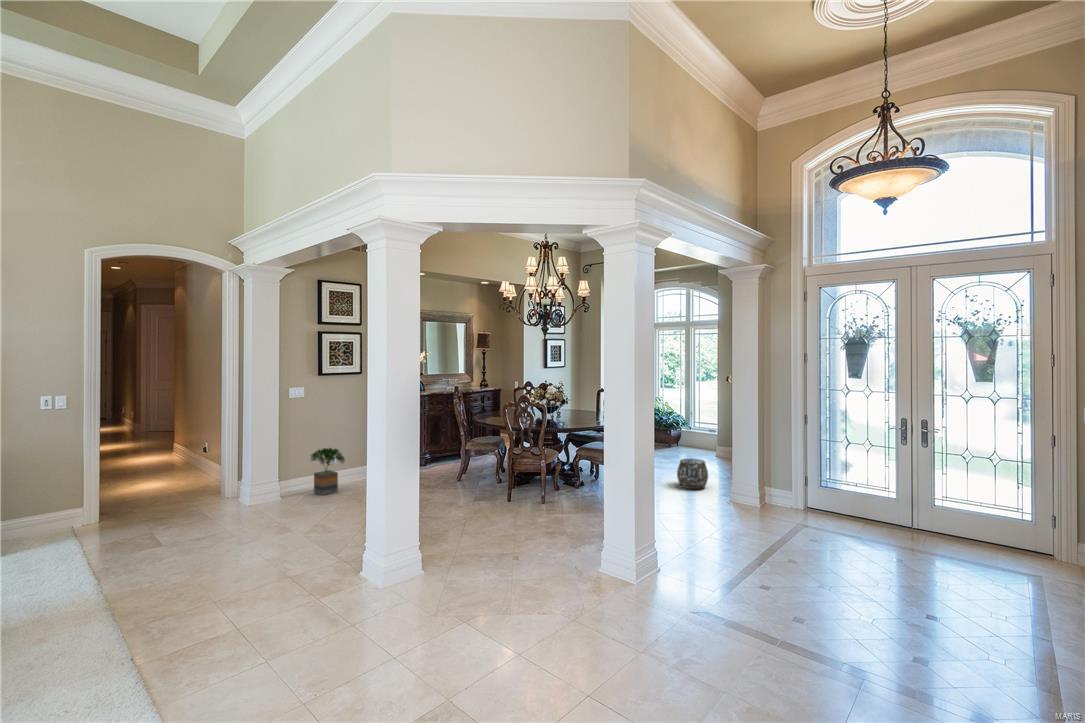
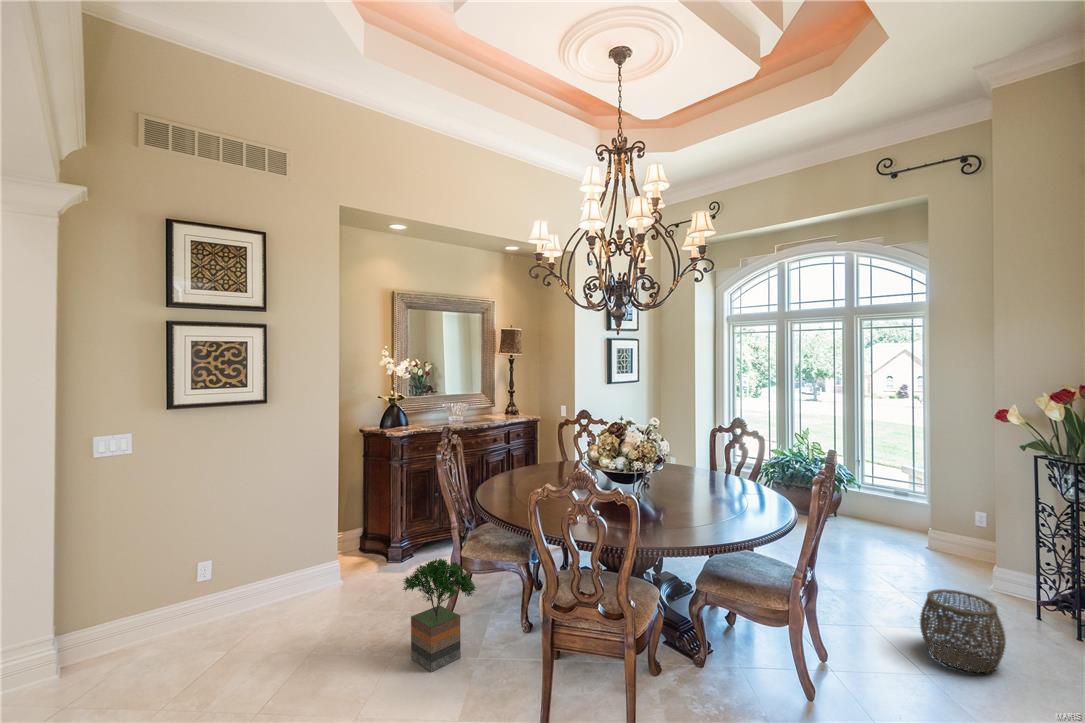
potted tree: present [311,448,345,495] -> present [403,559,476,672]

